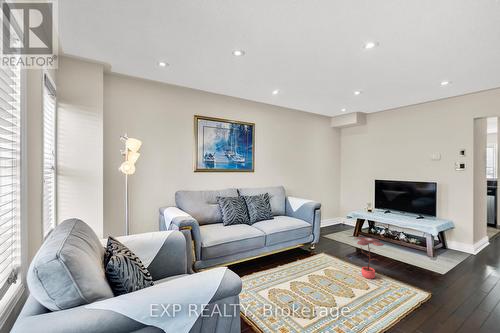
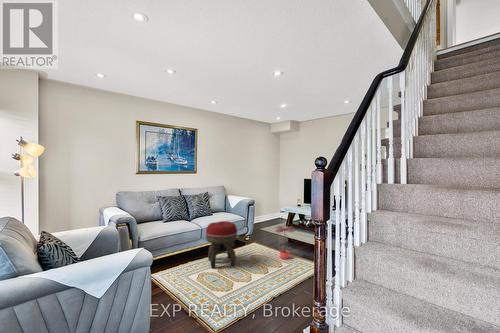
footstool: none [273,228,311,284] -> present [206,221,237,268]

